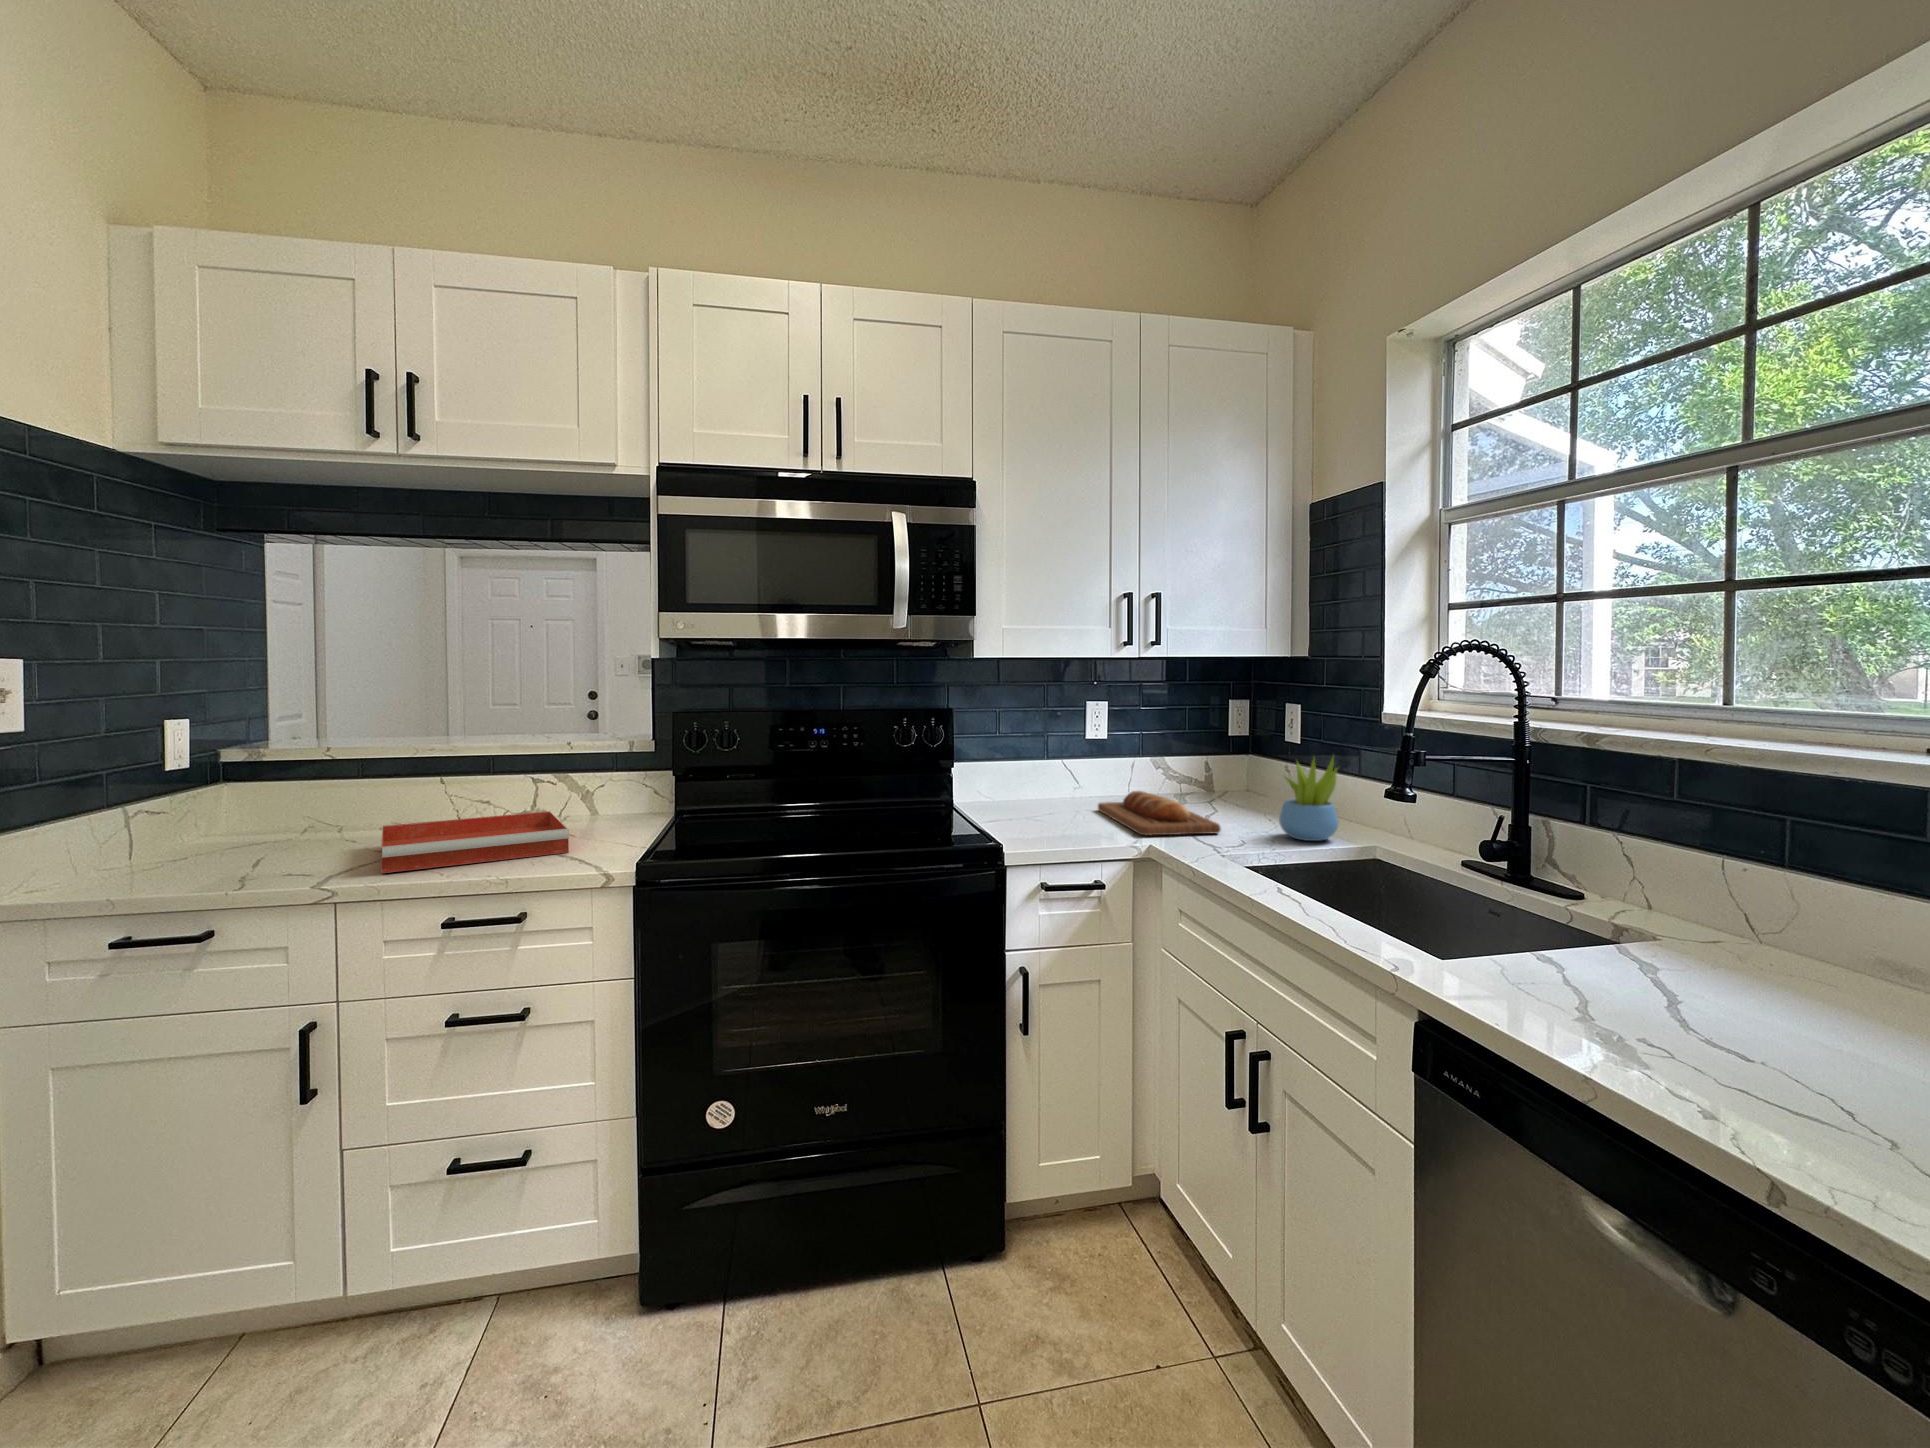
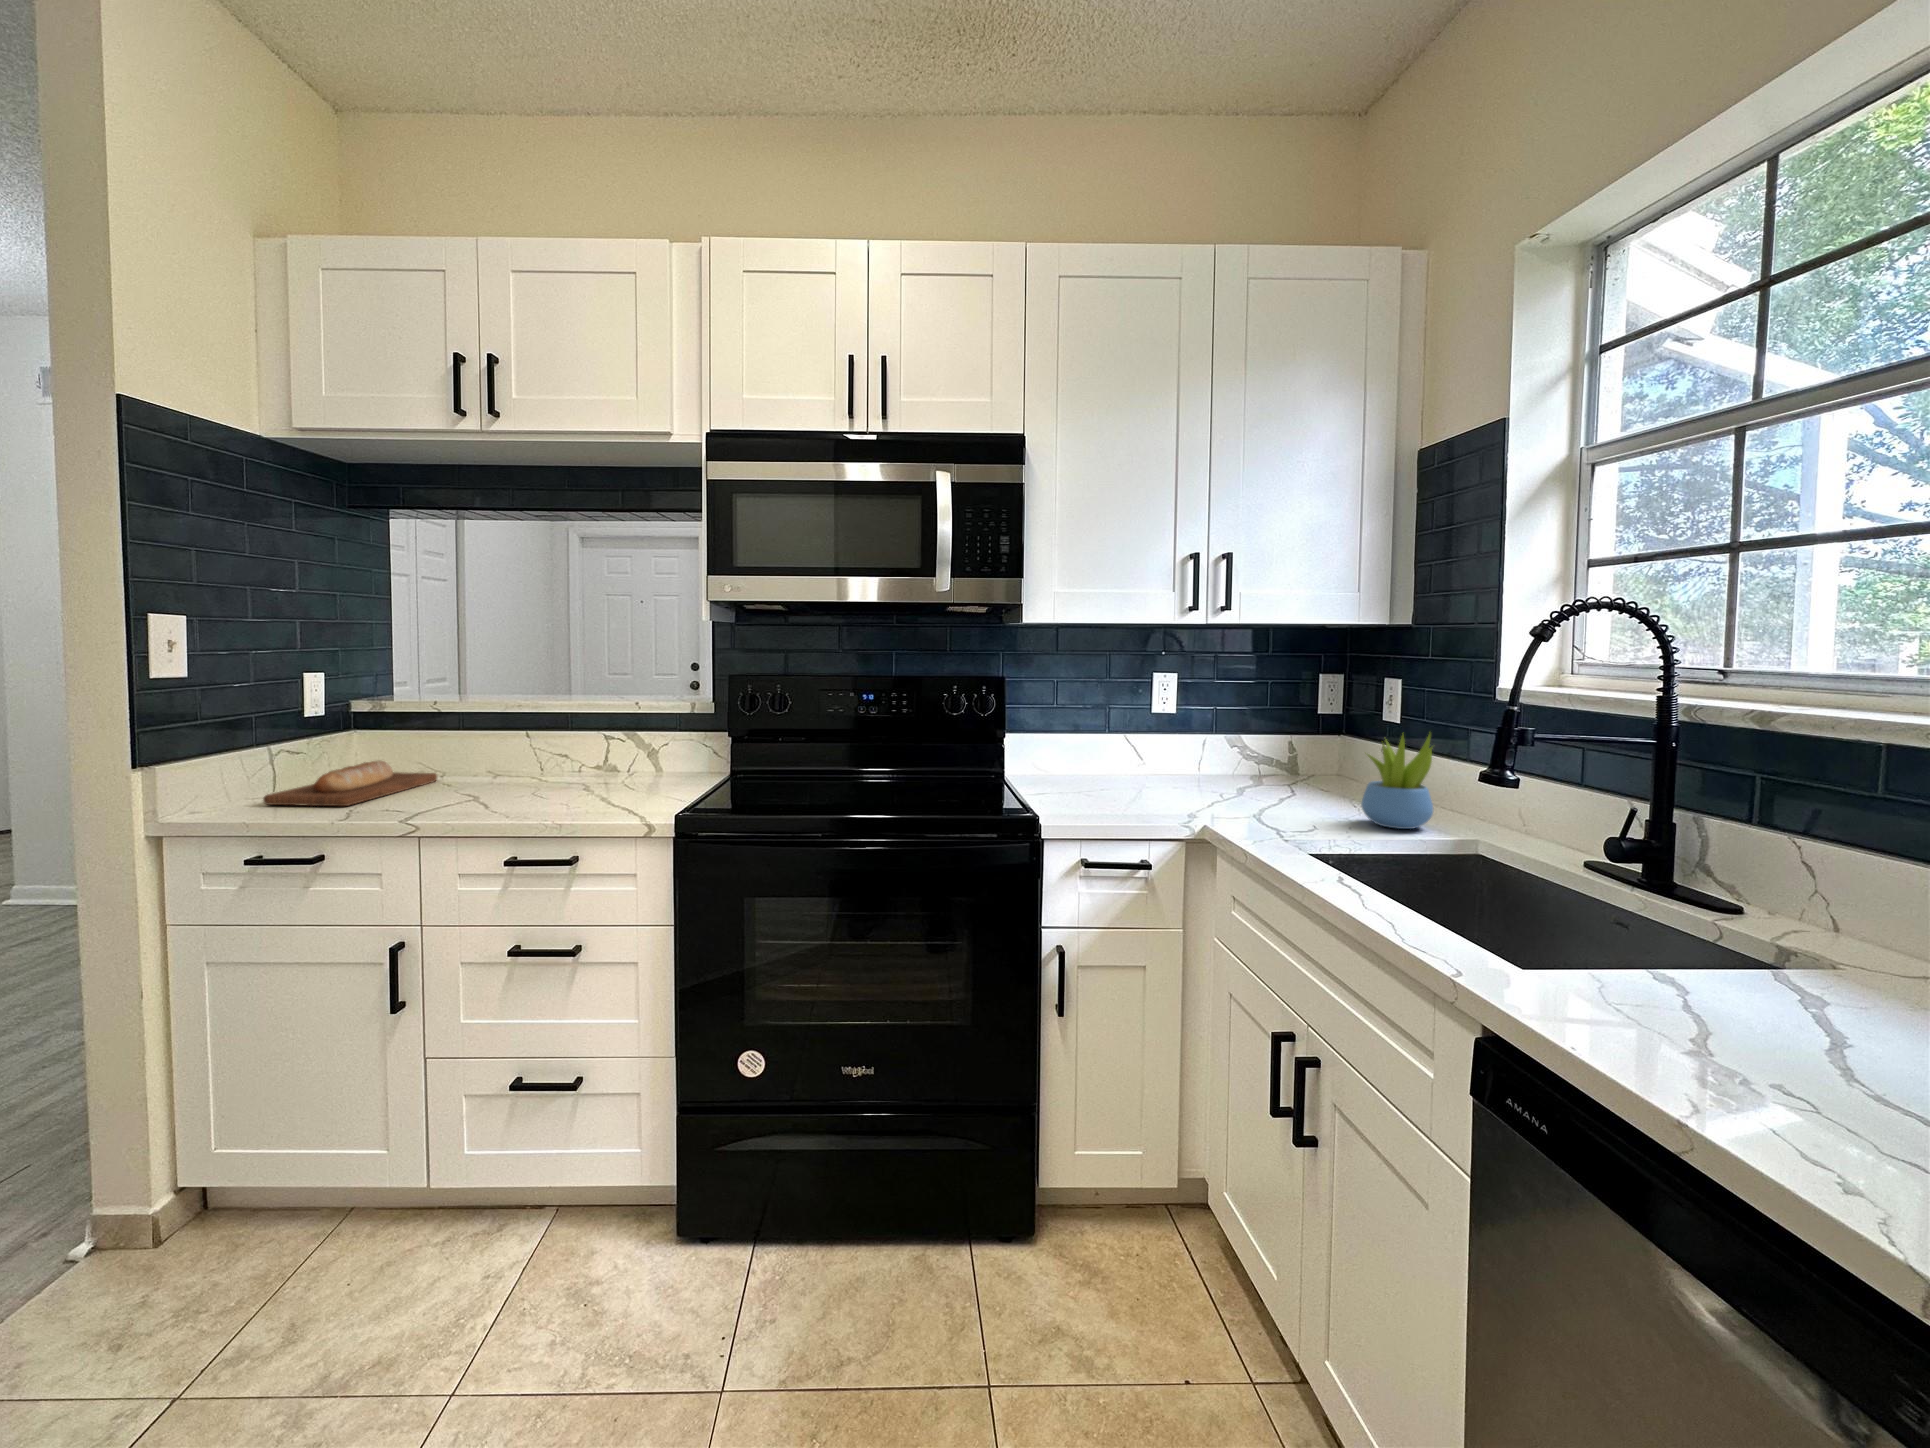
bread loaf: present [1098,791,1221,835] -> present [263,761,437,806]
tray: present [381,811,569,873] -> none [459,765,626,813]

